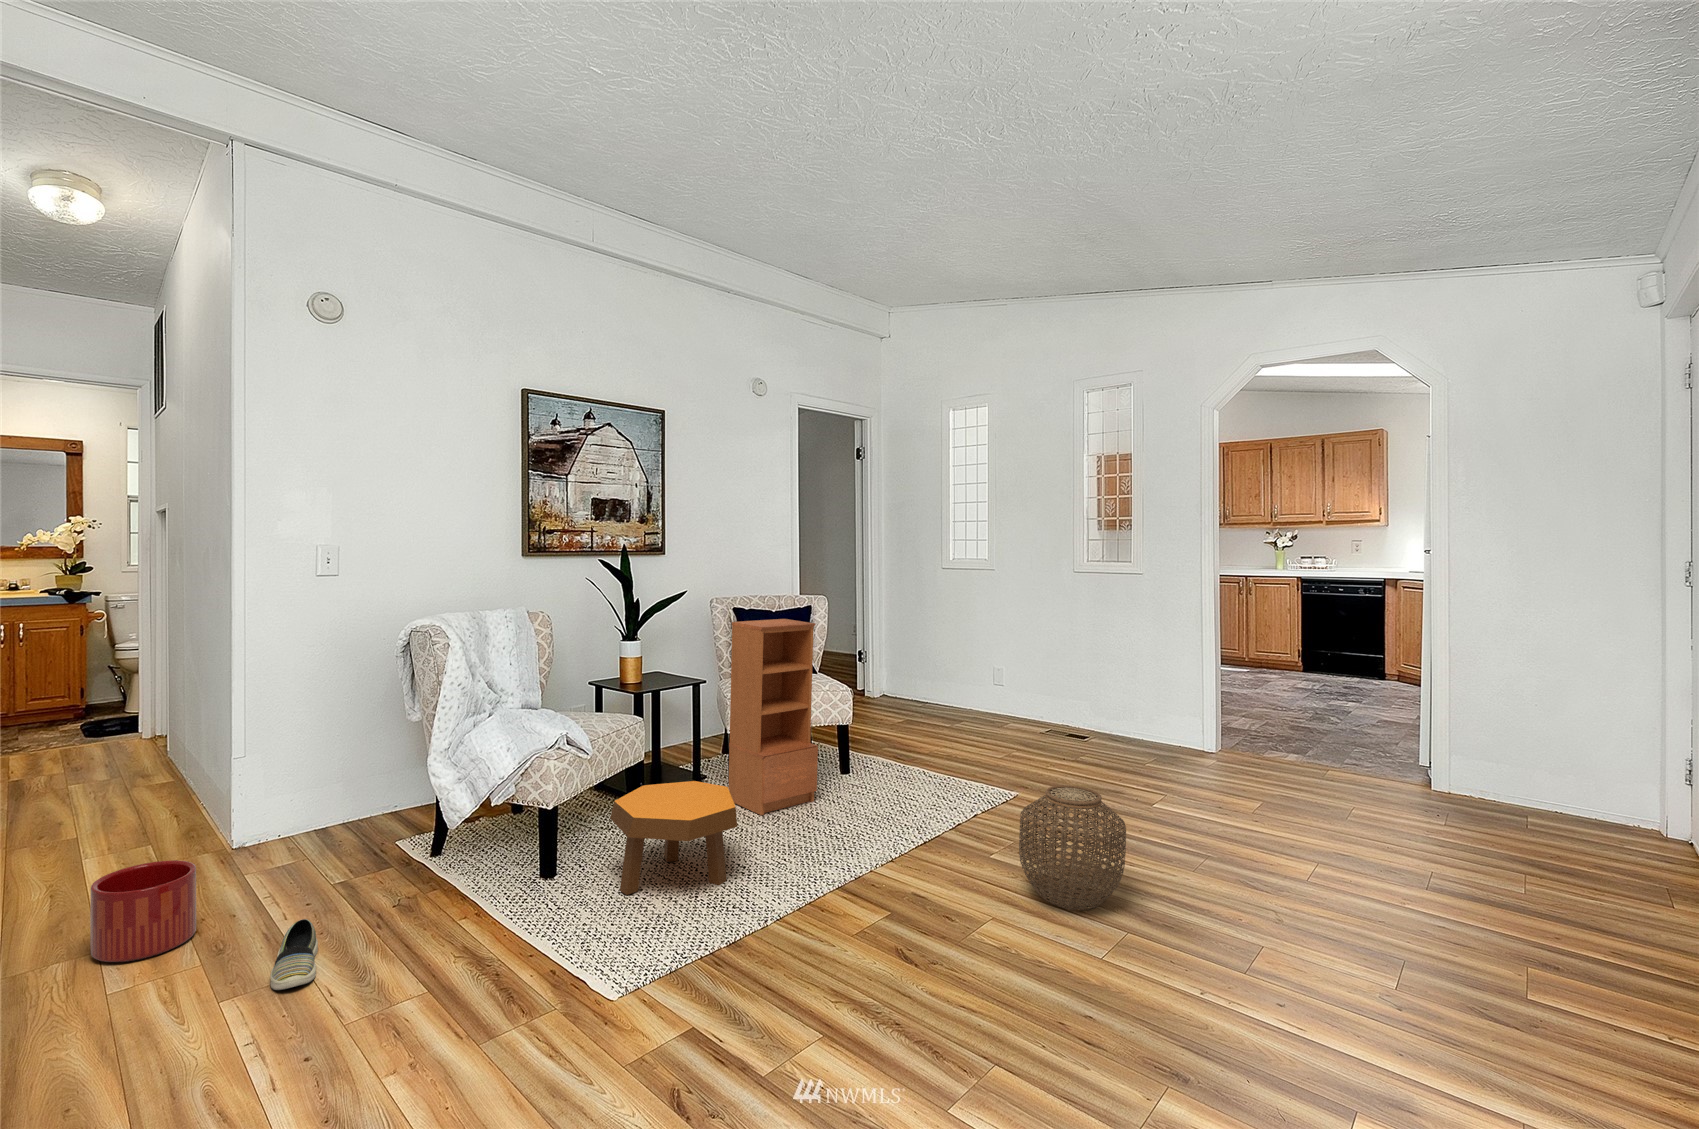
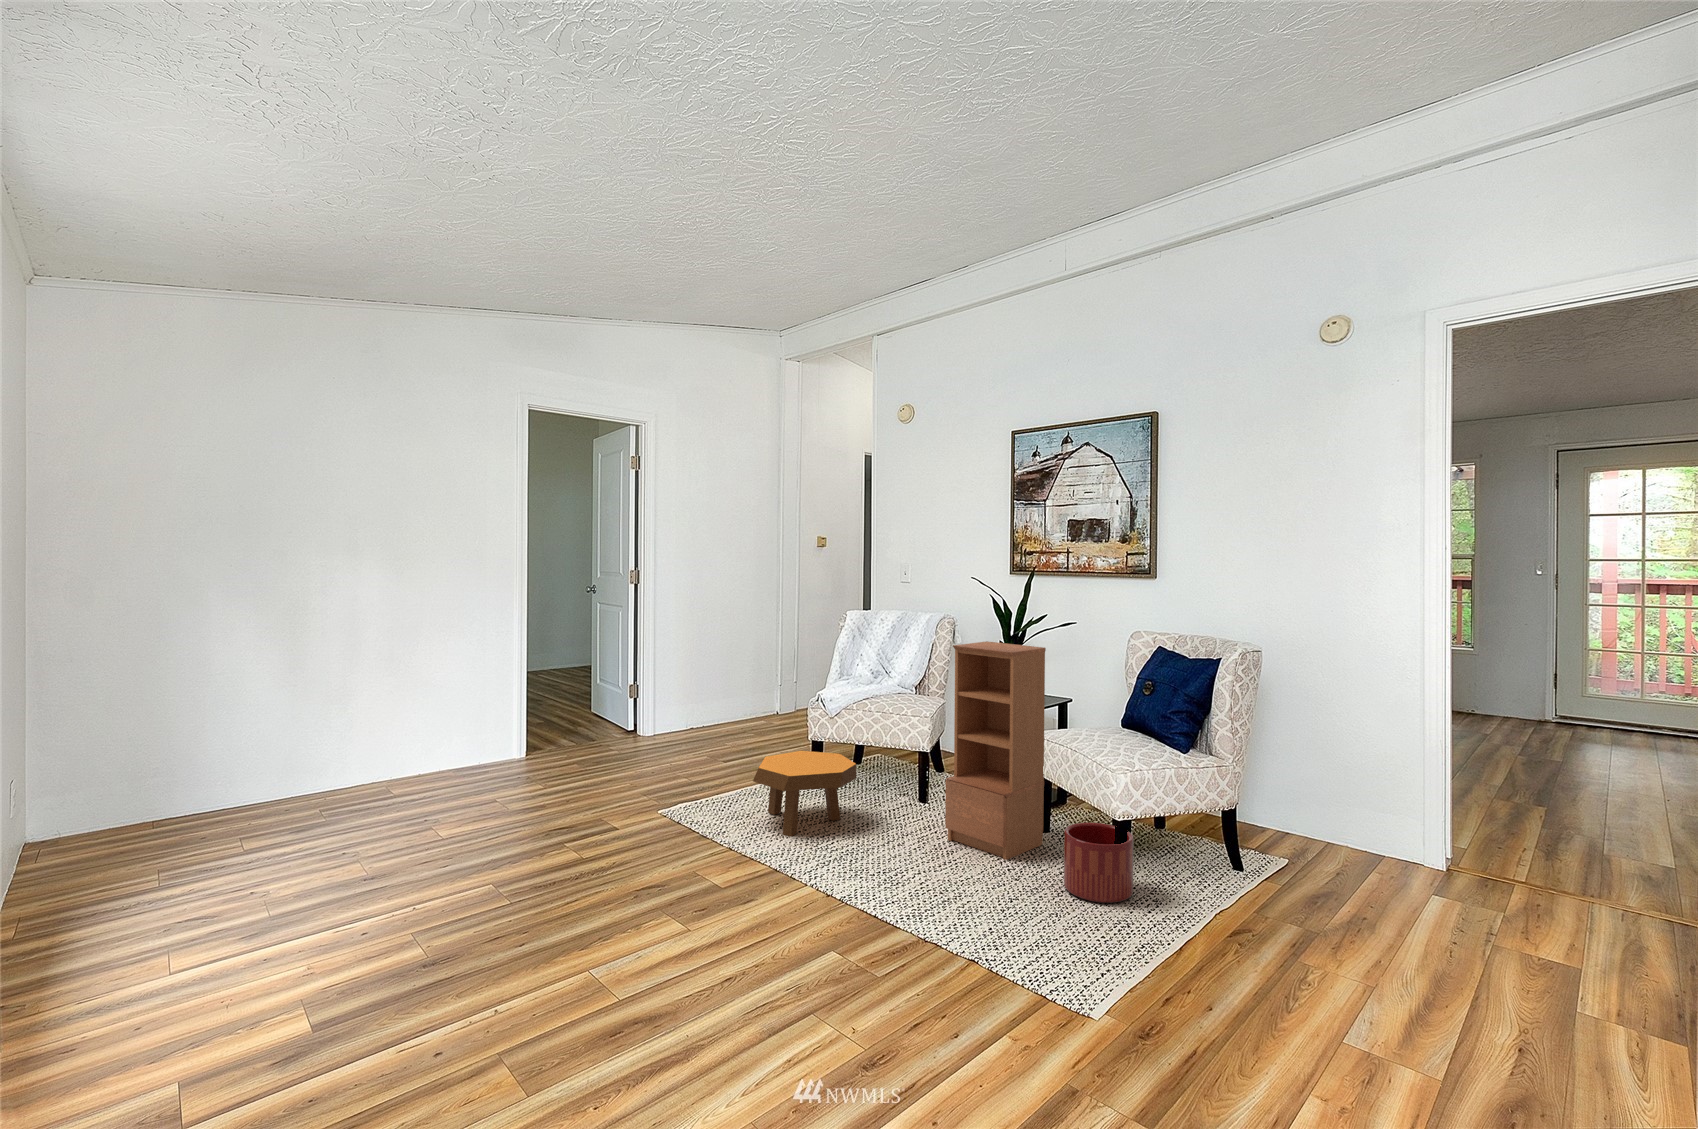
woven basket: present [1019,785,1126,910] -> none [662,838,785,993]
planter: present [90,860,196,962] -> present [1064,823,1133,903]
shoe: present [270,919,318,990] -> none [673,752,722,774]

